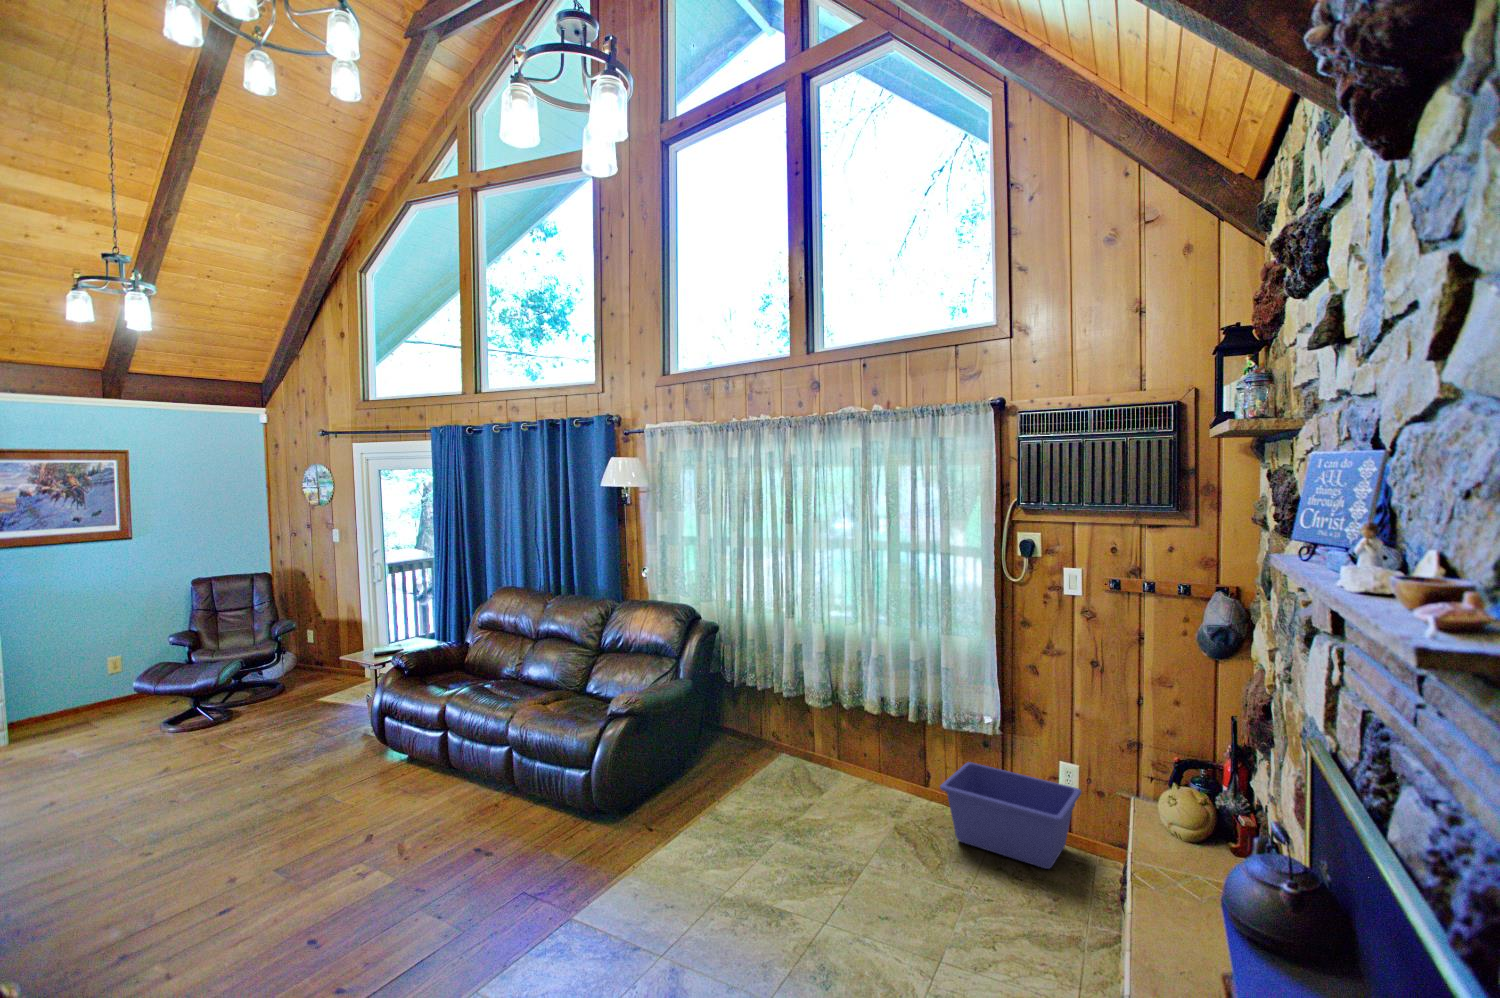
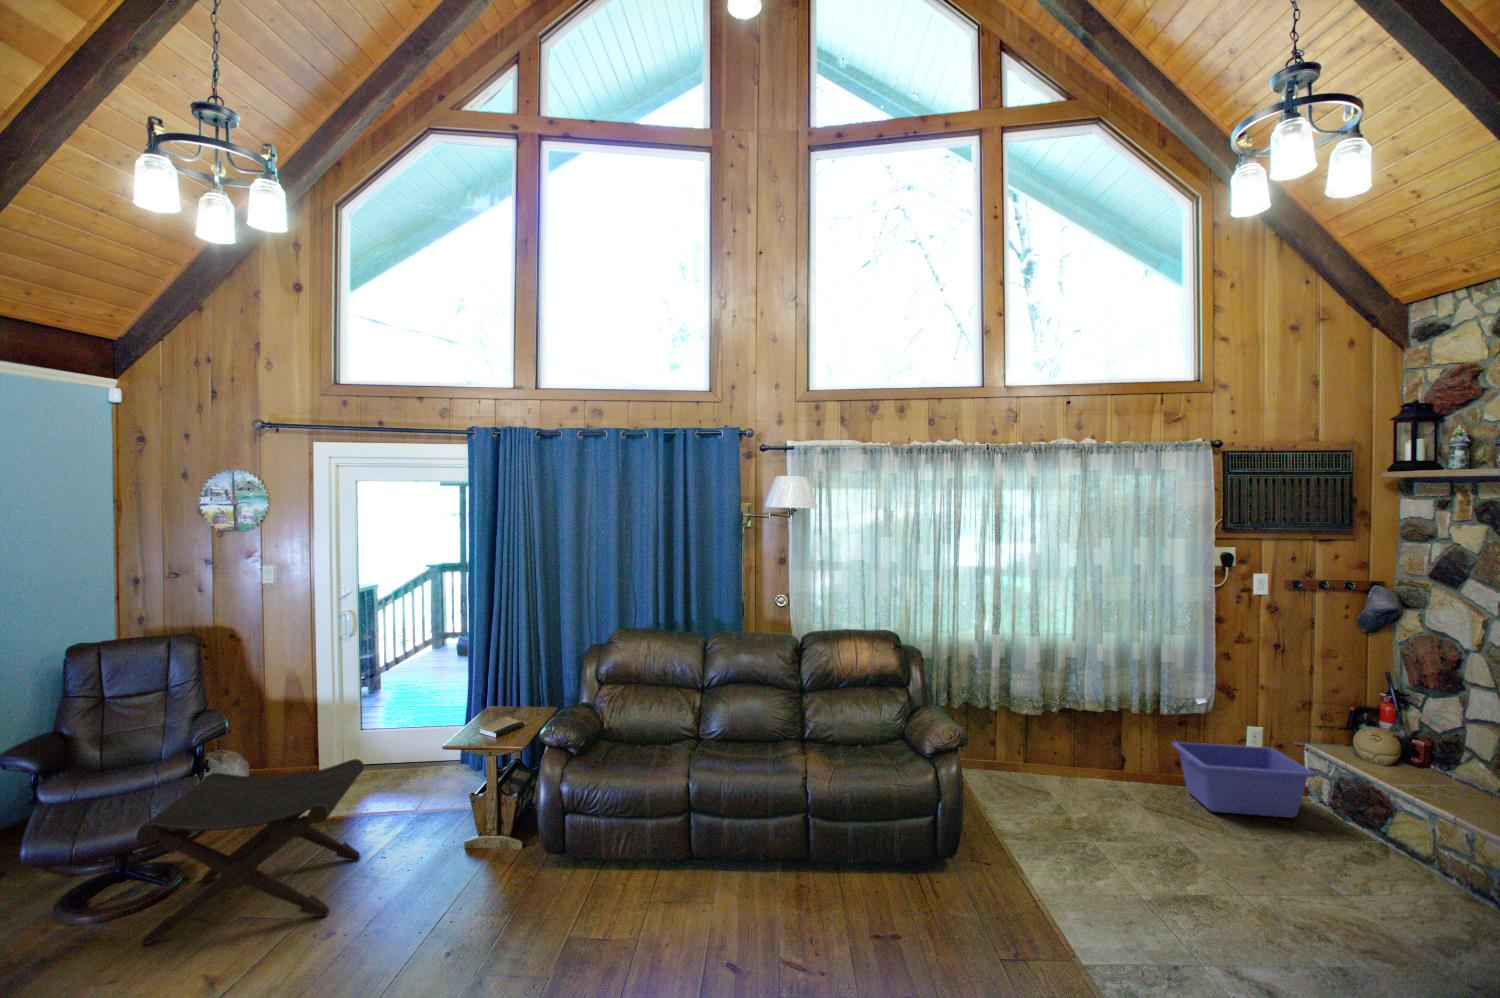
footstool: none [176,657,317,751] -> present [137,759,364,945]

